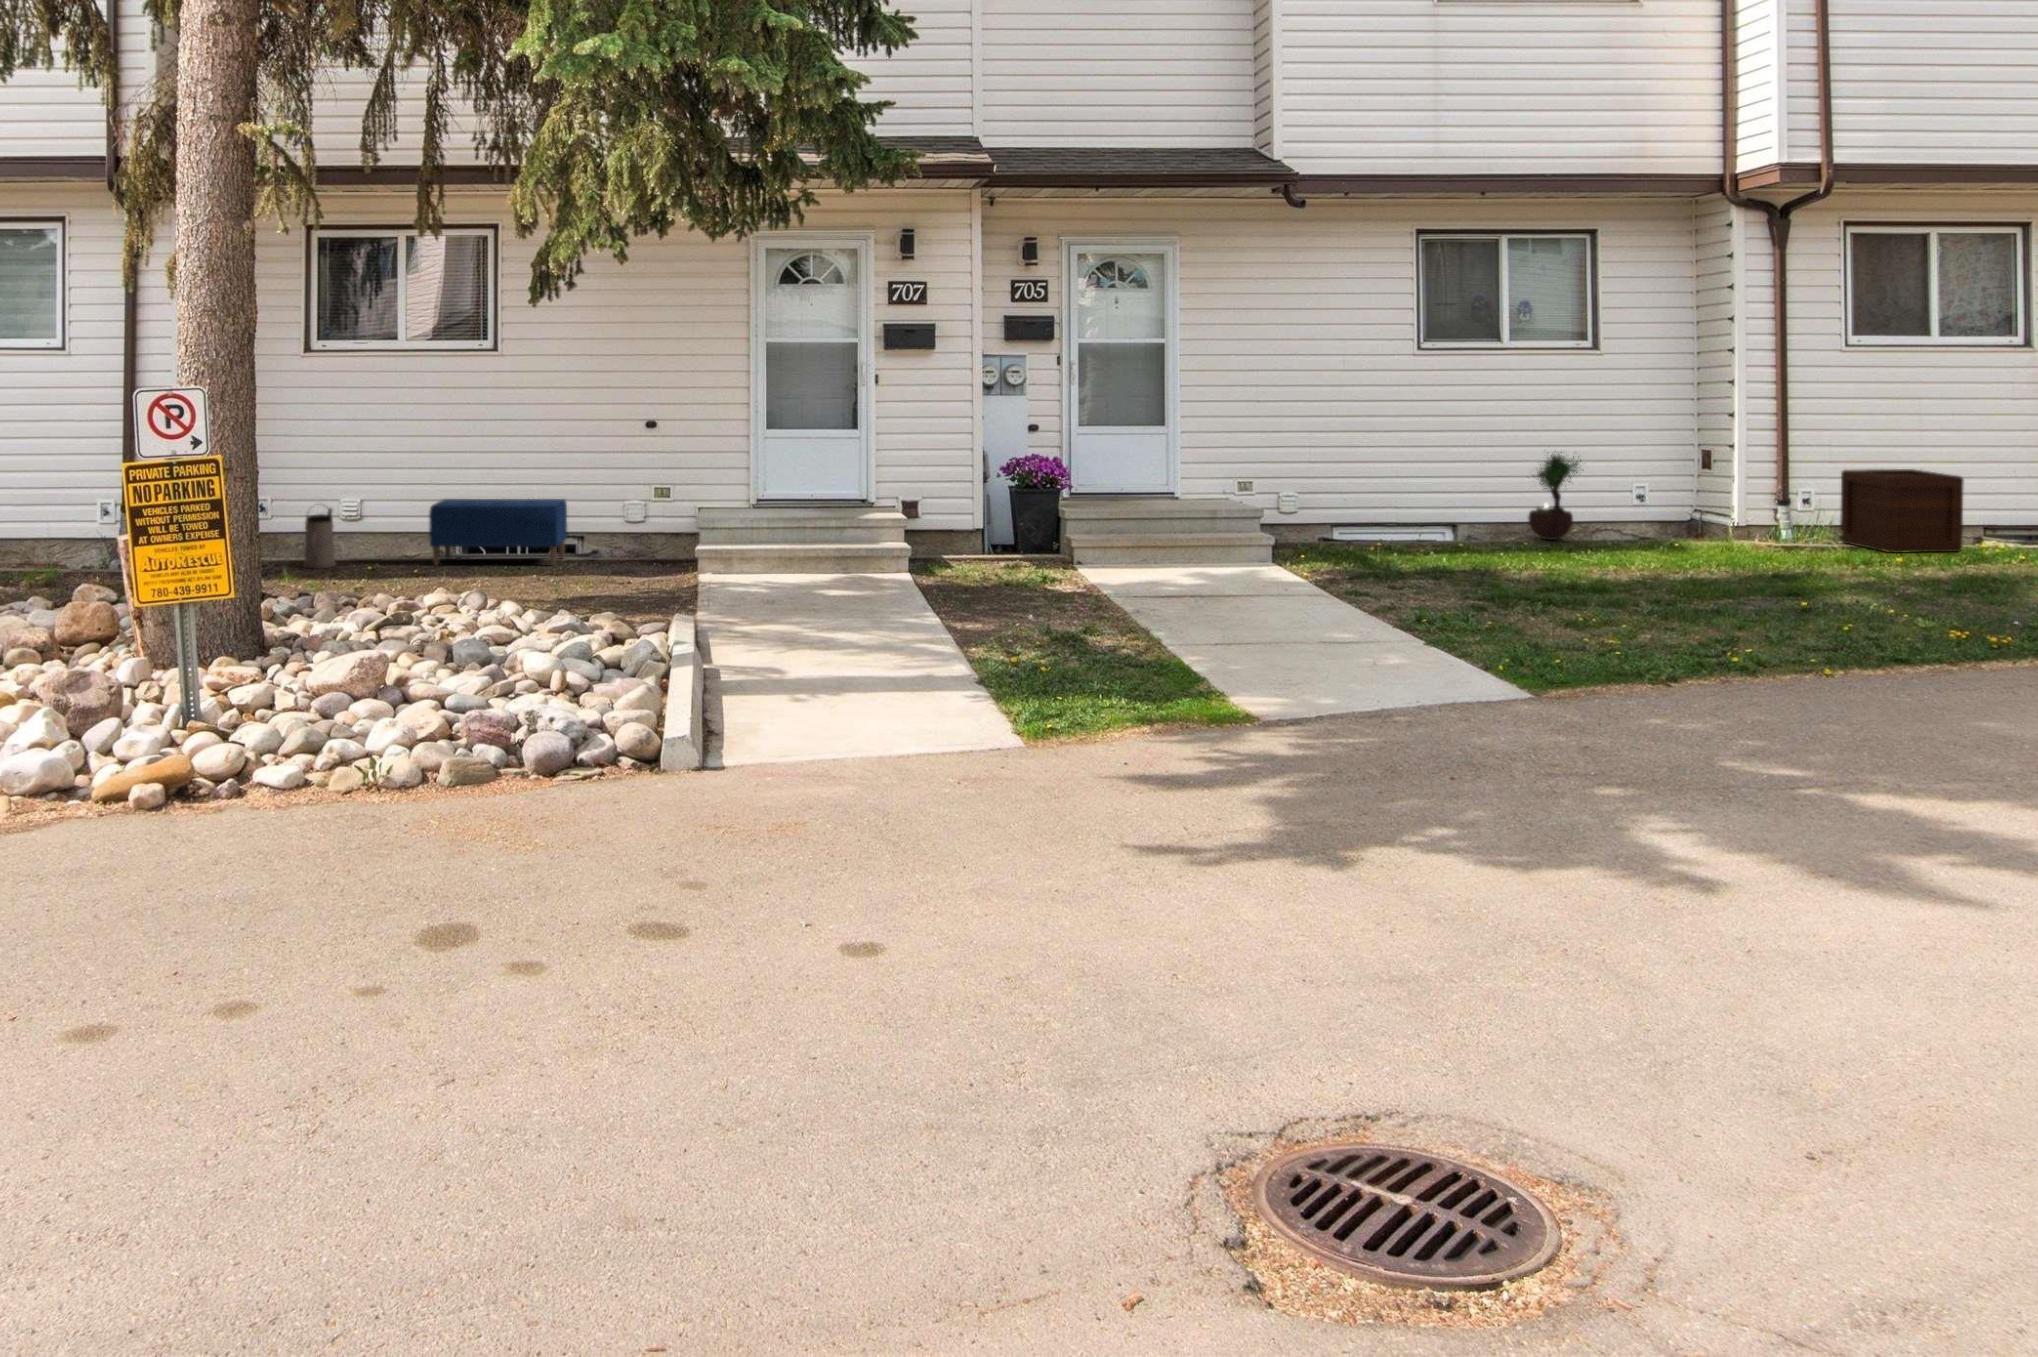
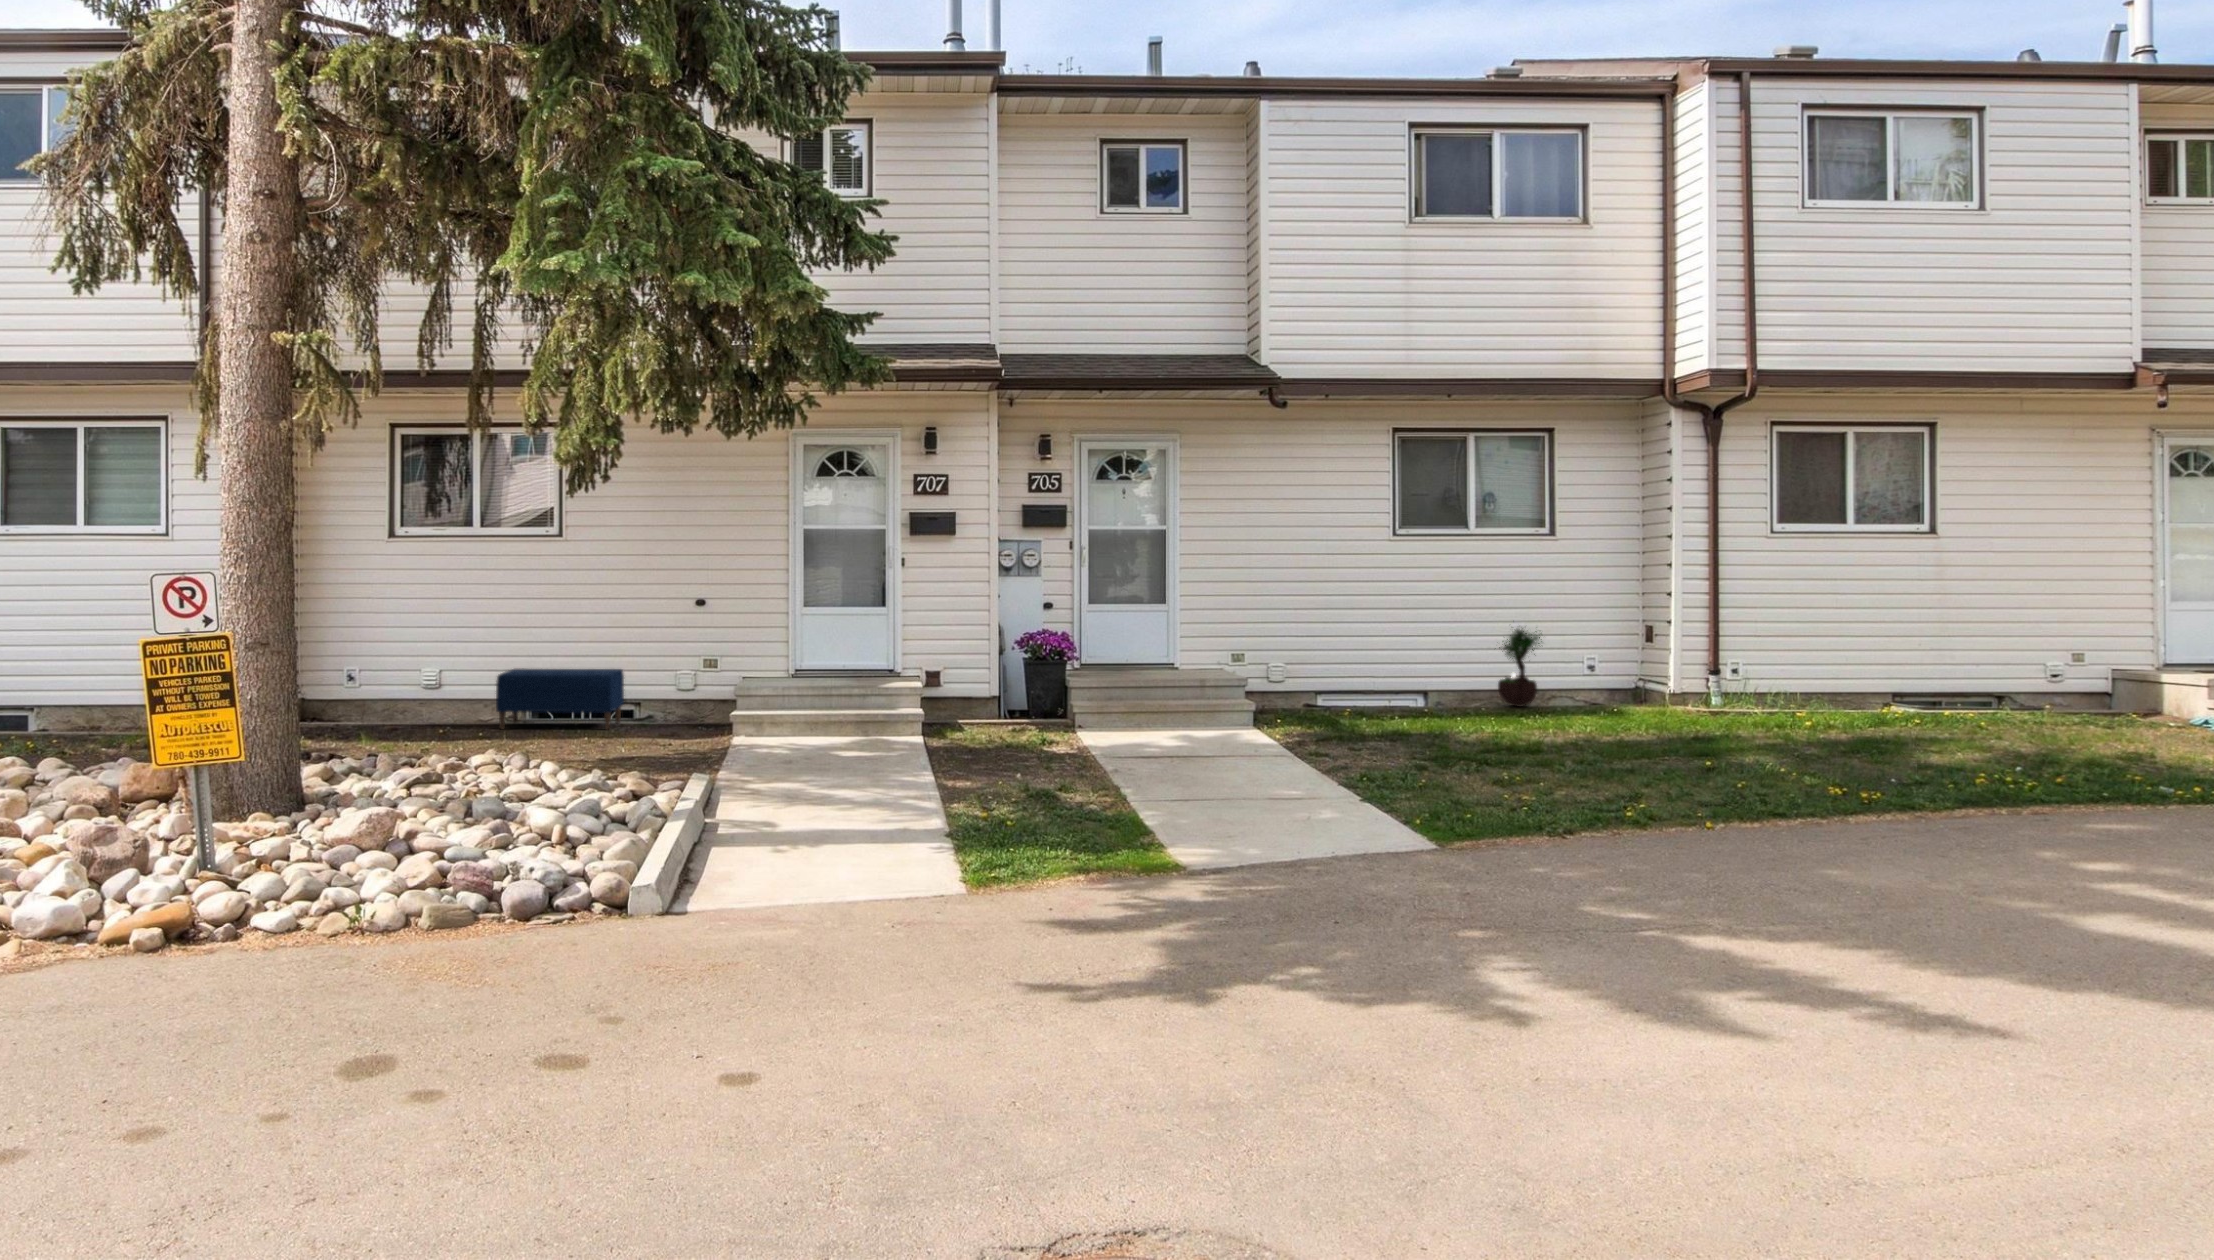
wooden crate: present [1840,469,1964,553] -> none [1776,642,1883,719]
watering can: present [304,505,336,568] -> none [381,672,412,732]

